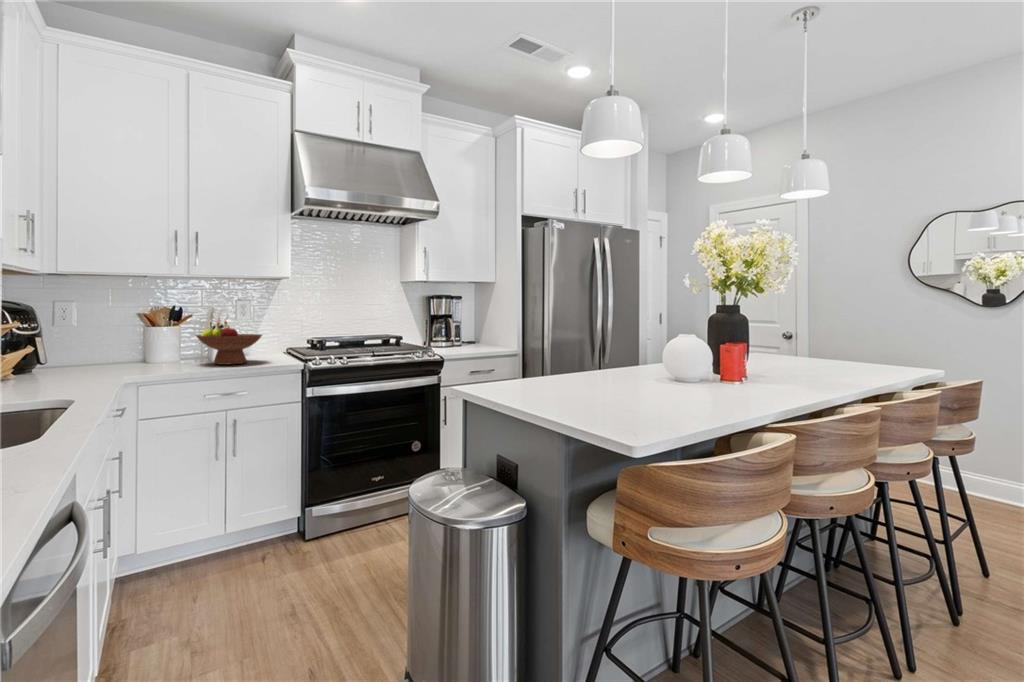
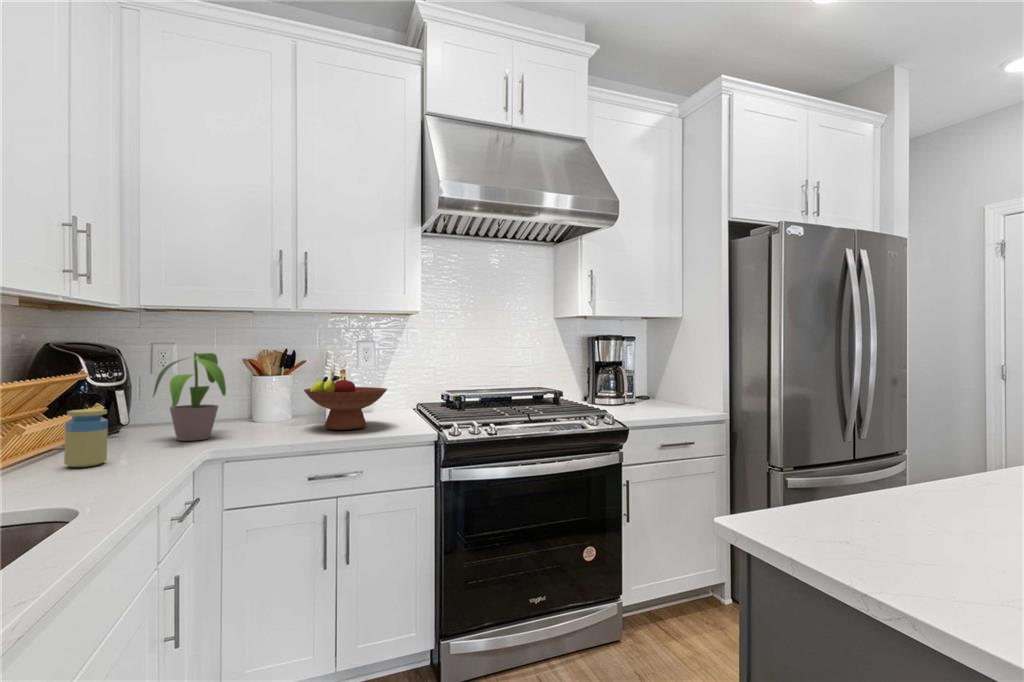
potted plant: none [70,307,143,373] -> present [153,352,226,441]
jar: none [26,347,57,386] -> present [64,409,108,467]

